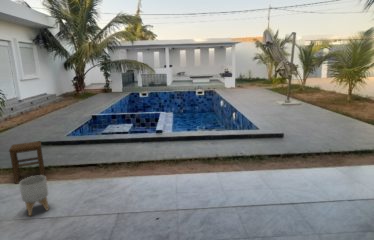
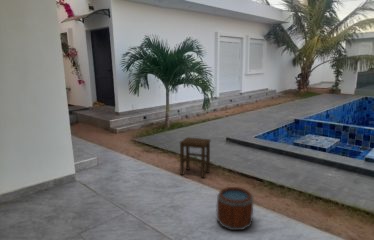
bucket: none [80,167,112,200] -> present [217,187,254,230]
planter: present [19,175,49,216] -> none [161,176,185,217]

